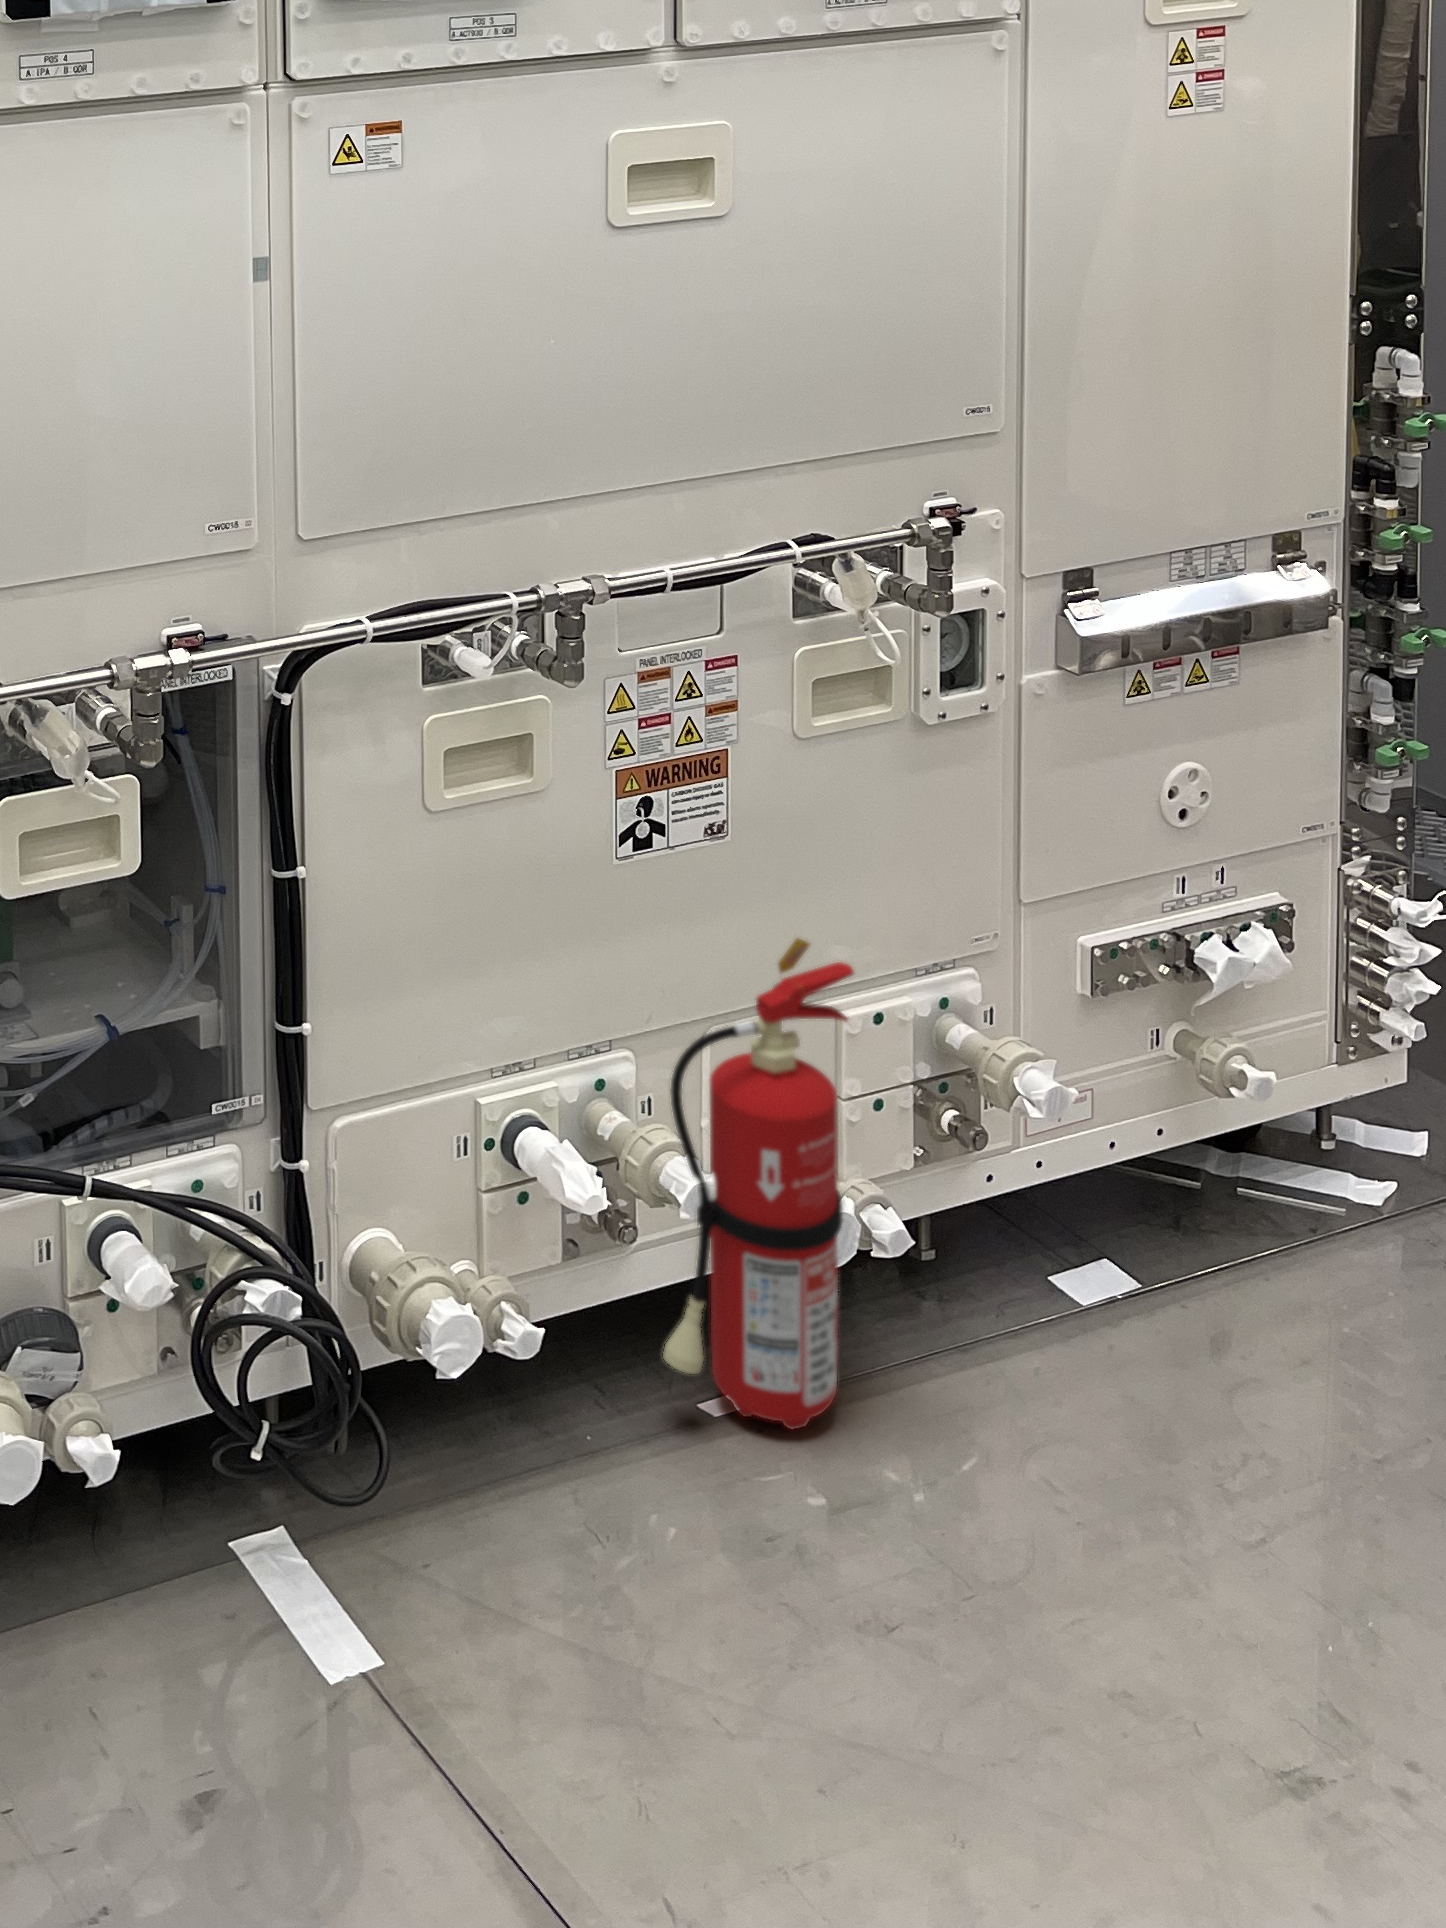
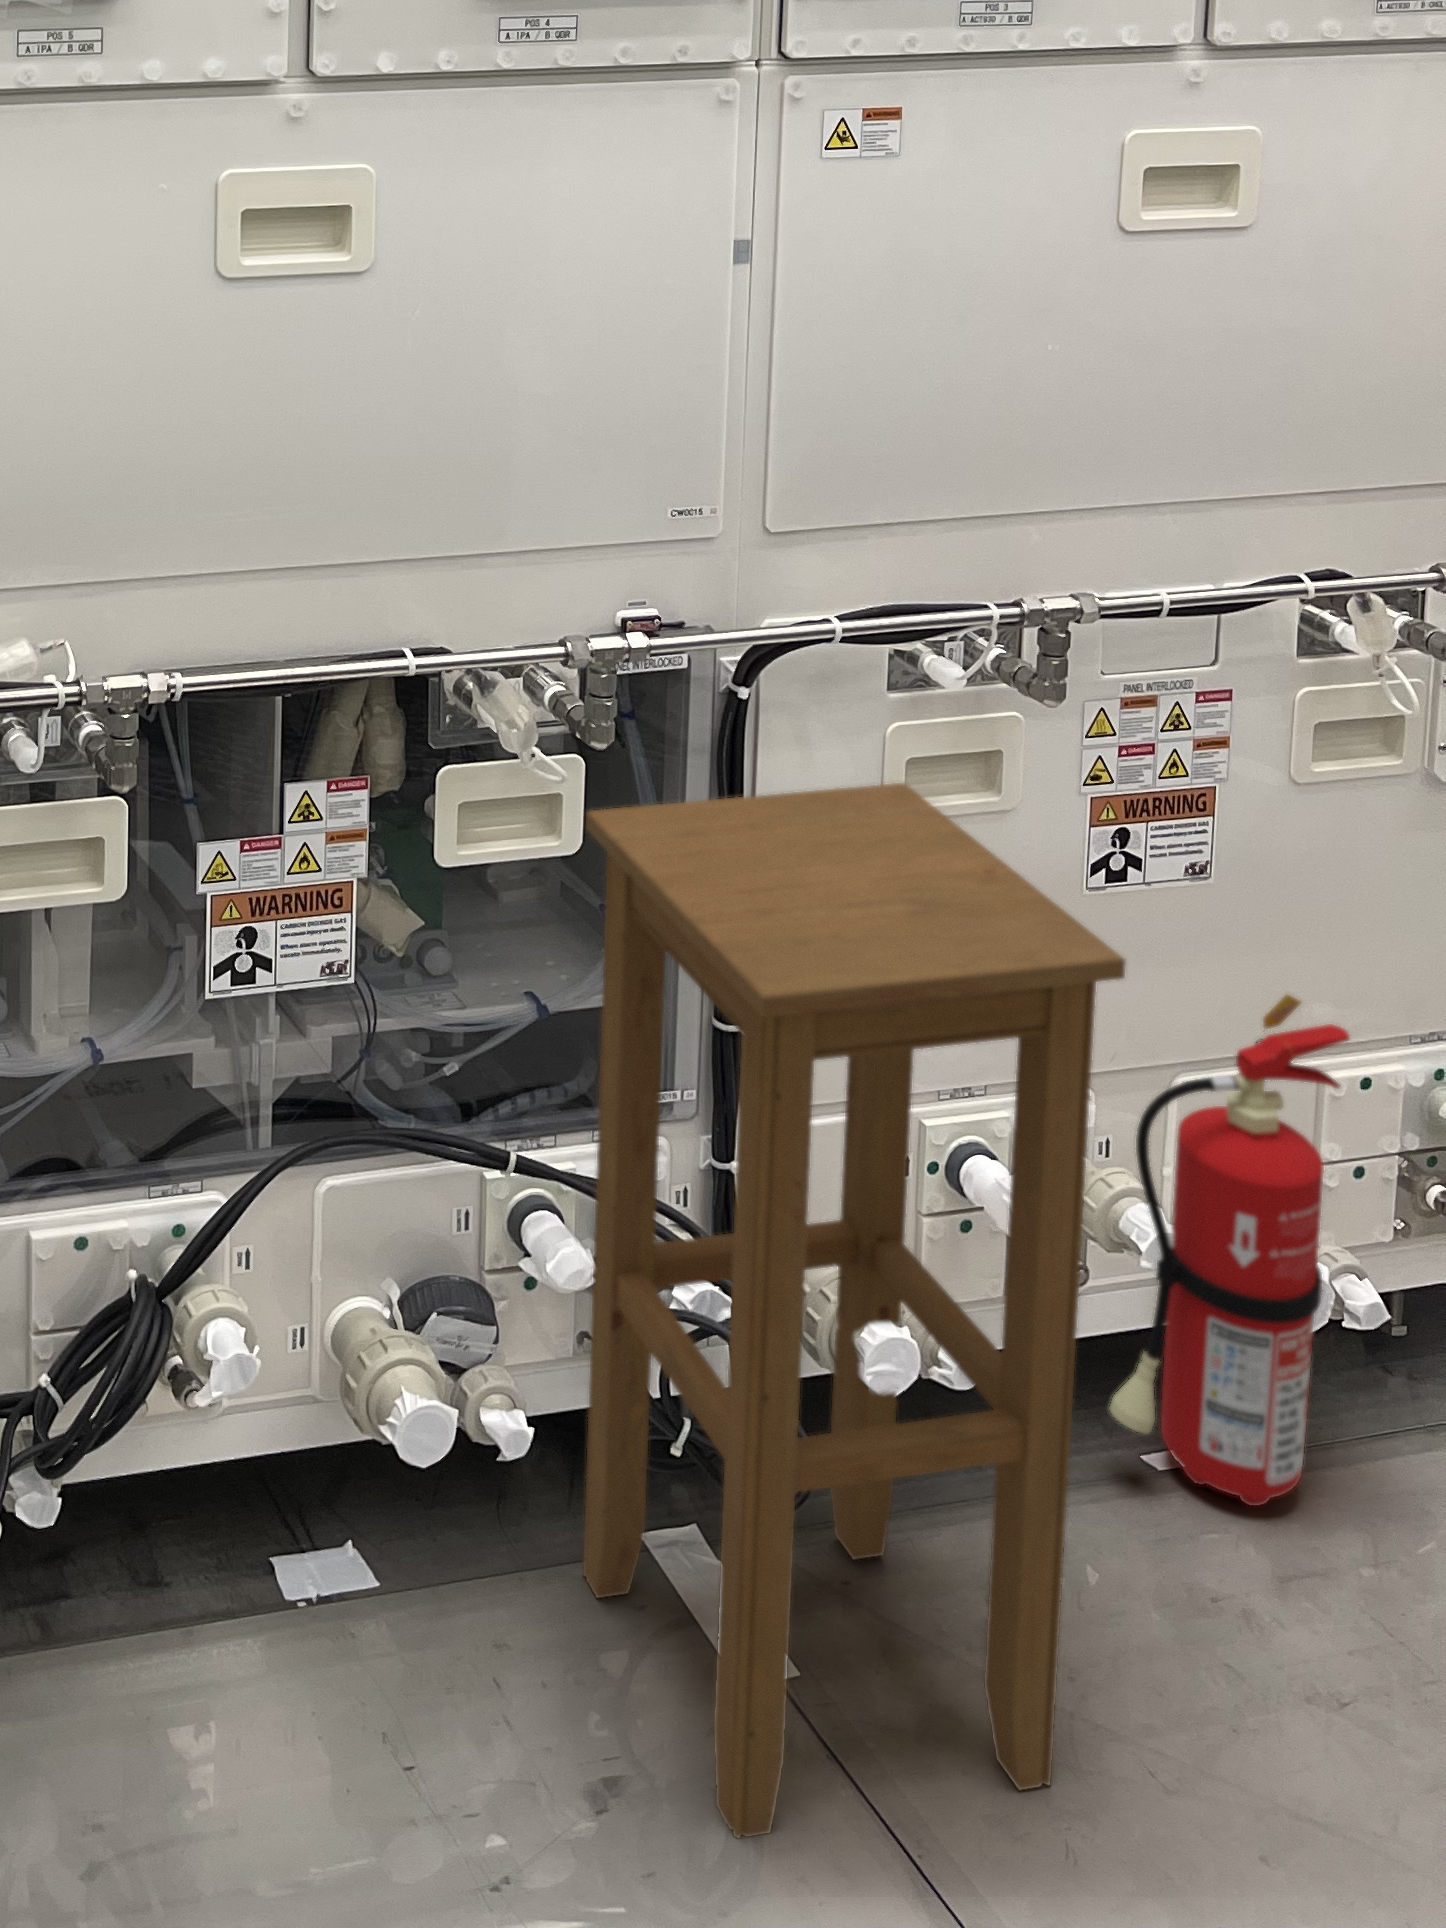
stool: none [138,770,624,1808] -> present [583,783,1126,1839]

